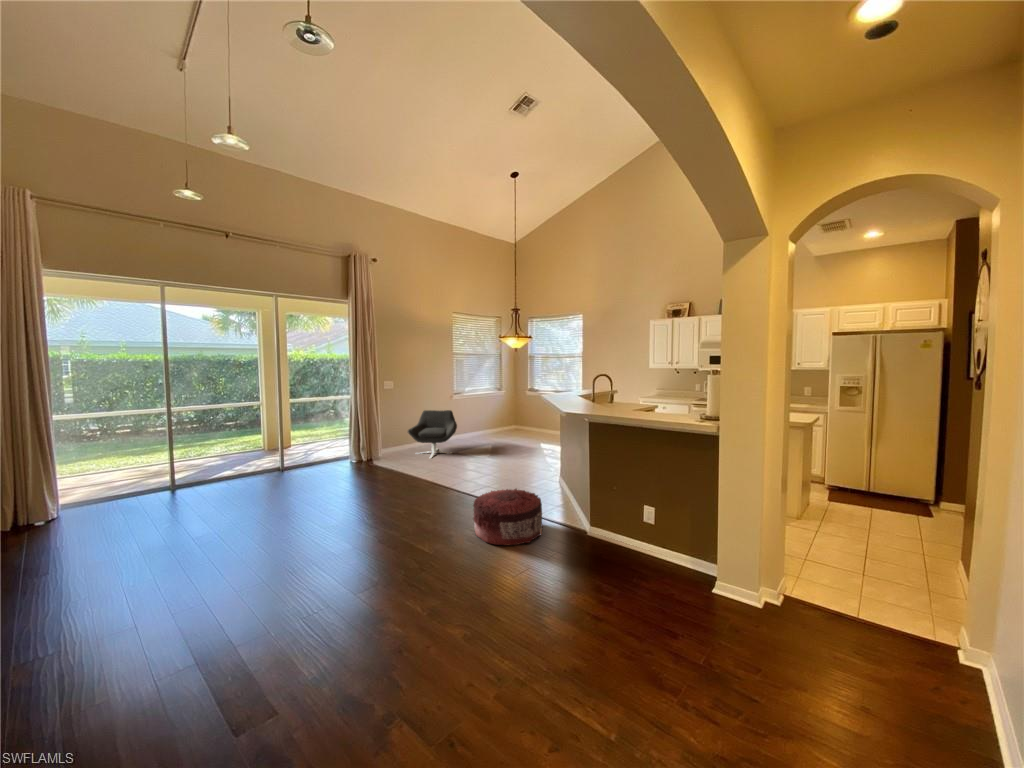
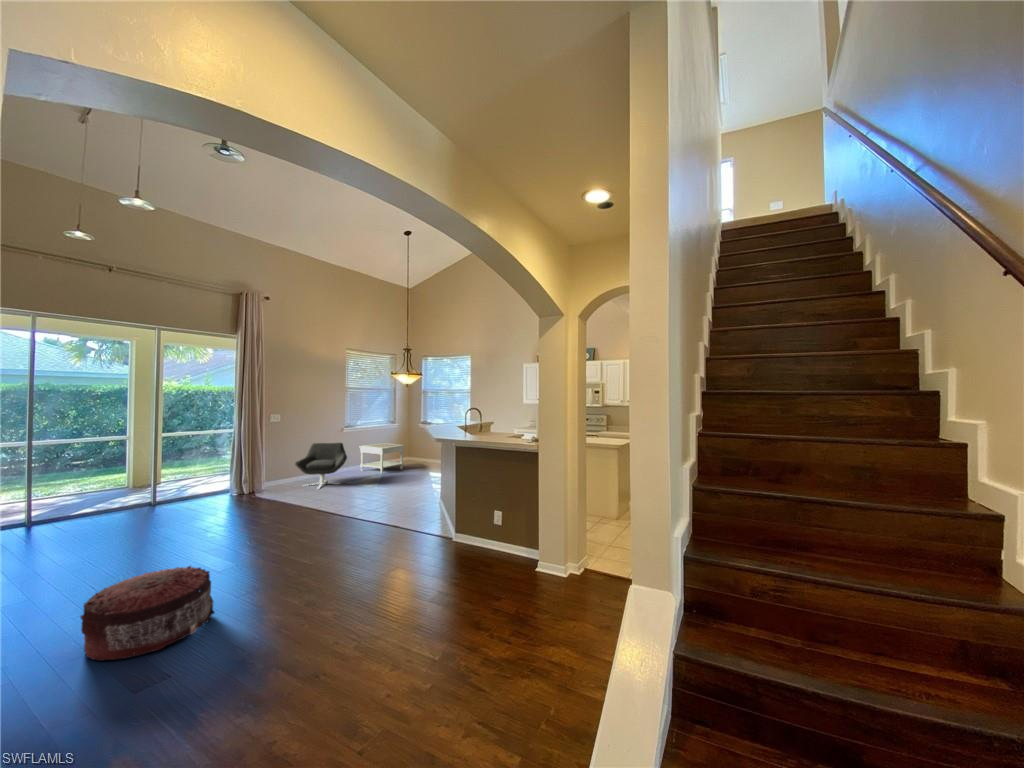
side table: none [468,411,514,443] -> present [360,443,405,474]
pouf: present [473,489,543,545] -> present [81,566,215,661]

